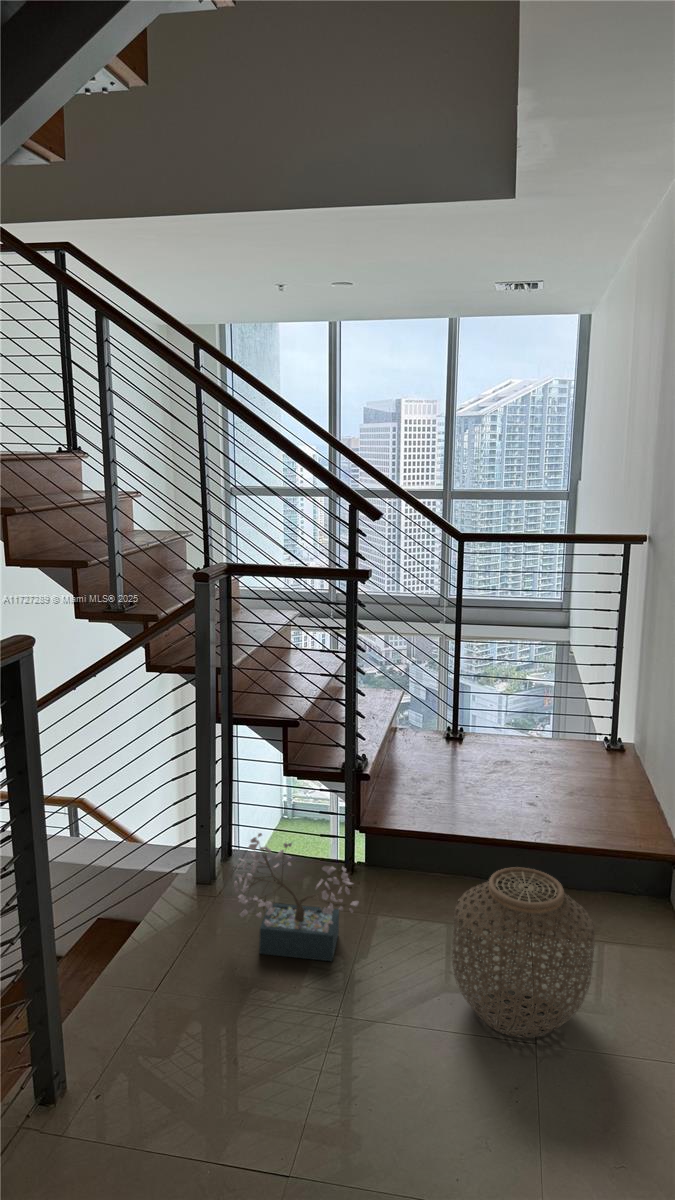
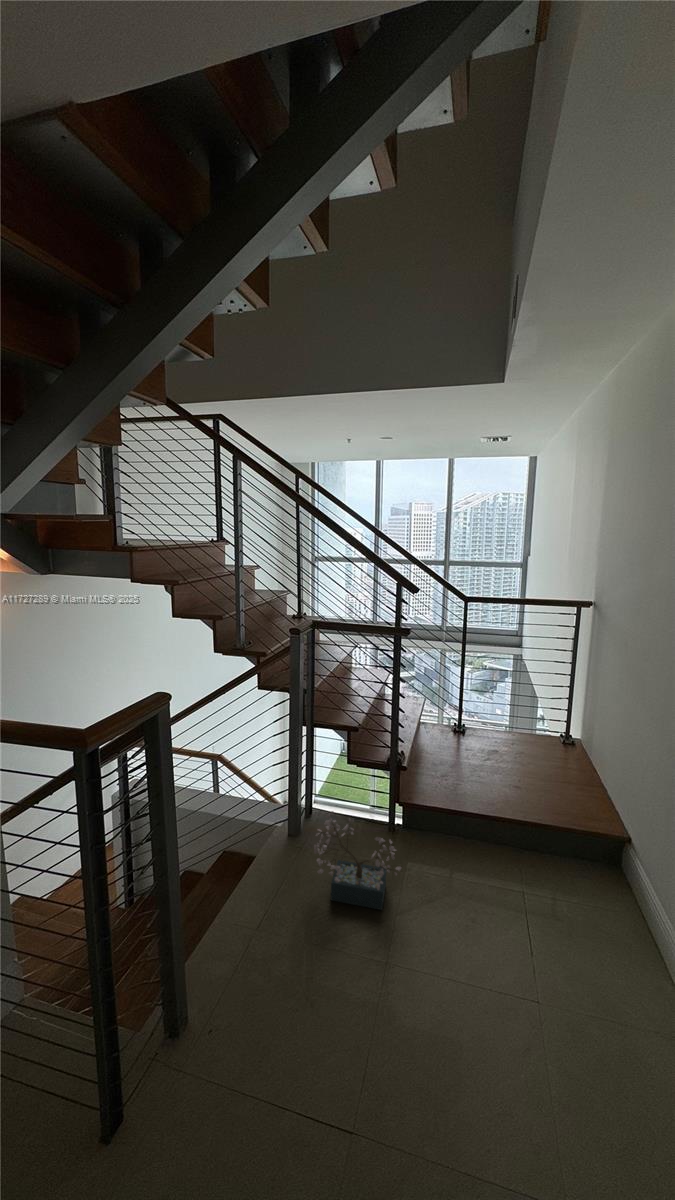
woven basket: present [452,867,595,1037] -> none [471,856,584,993]

